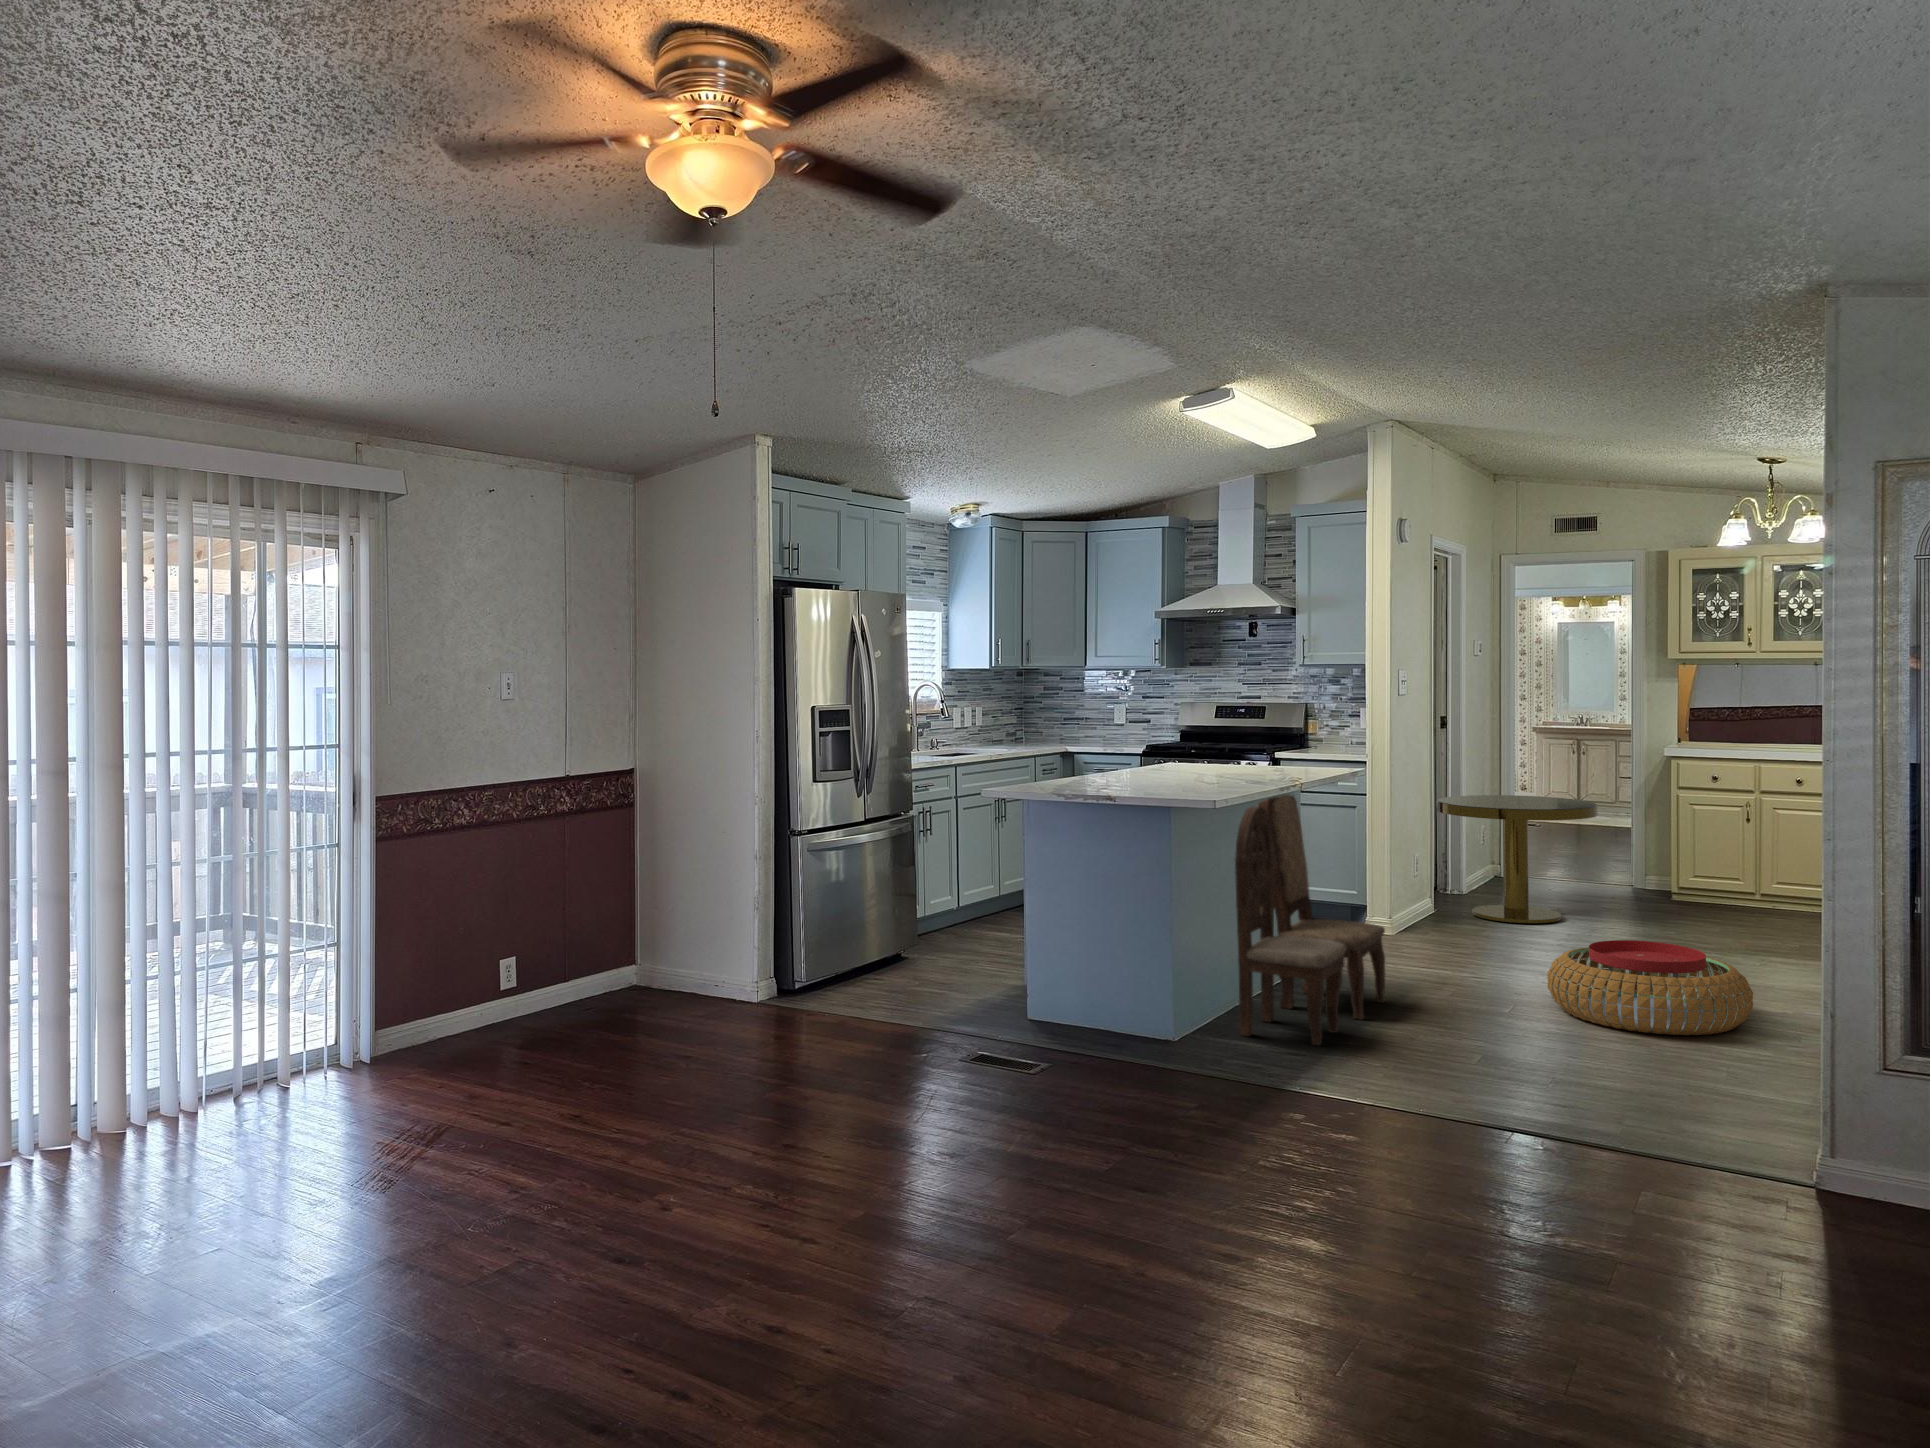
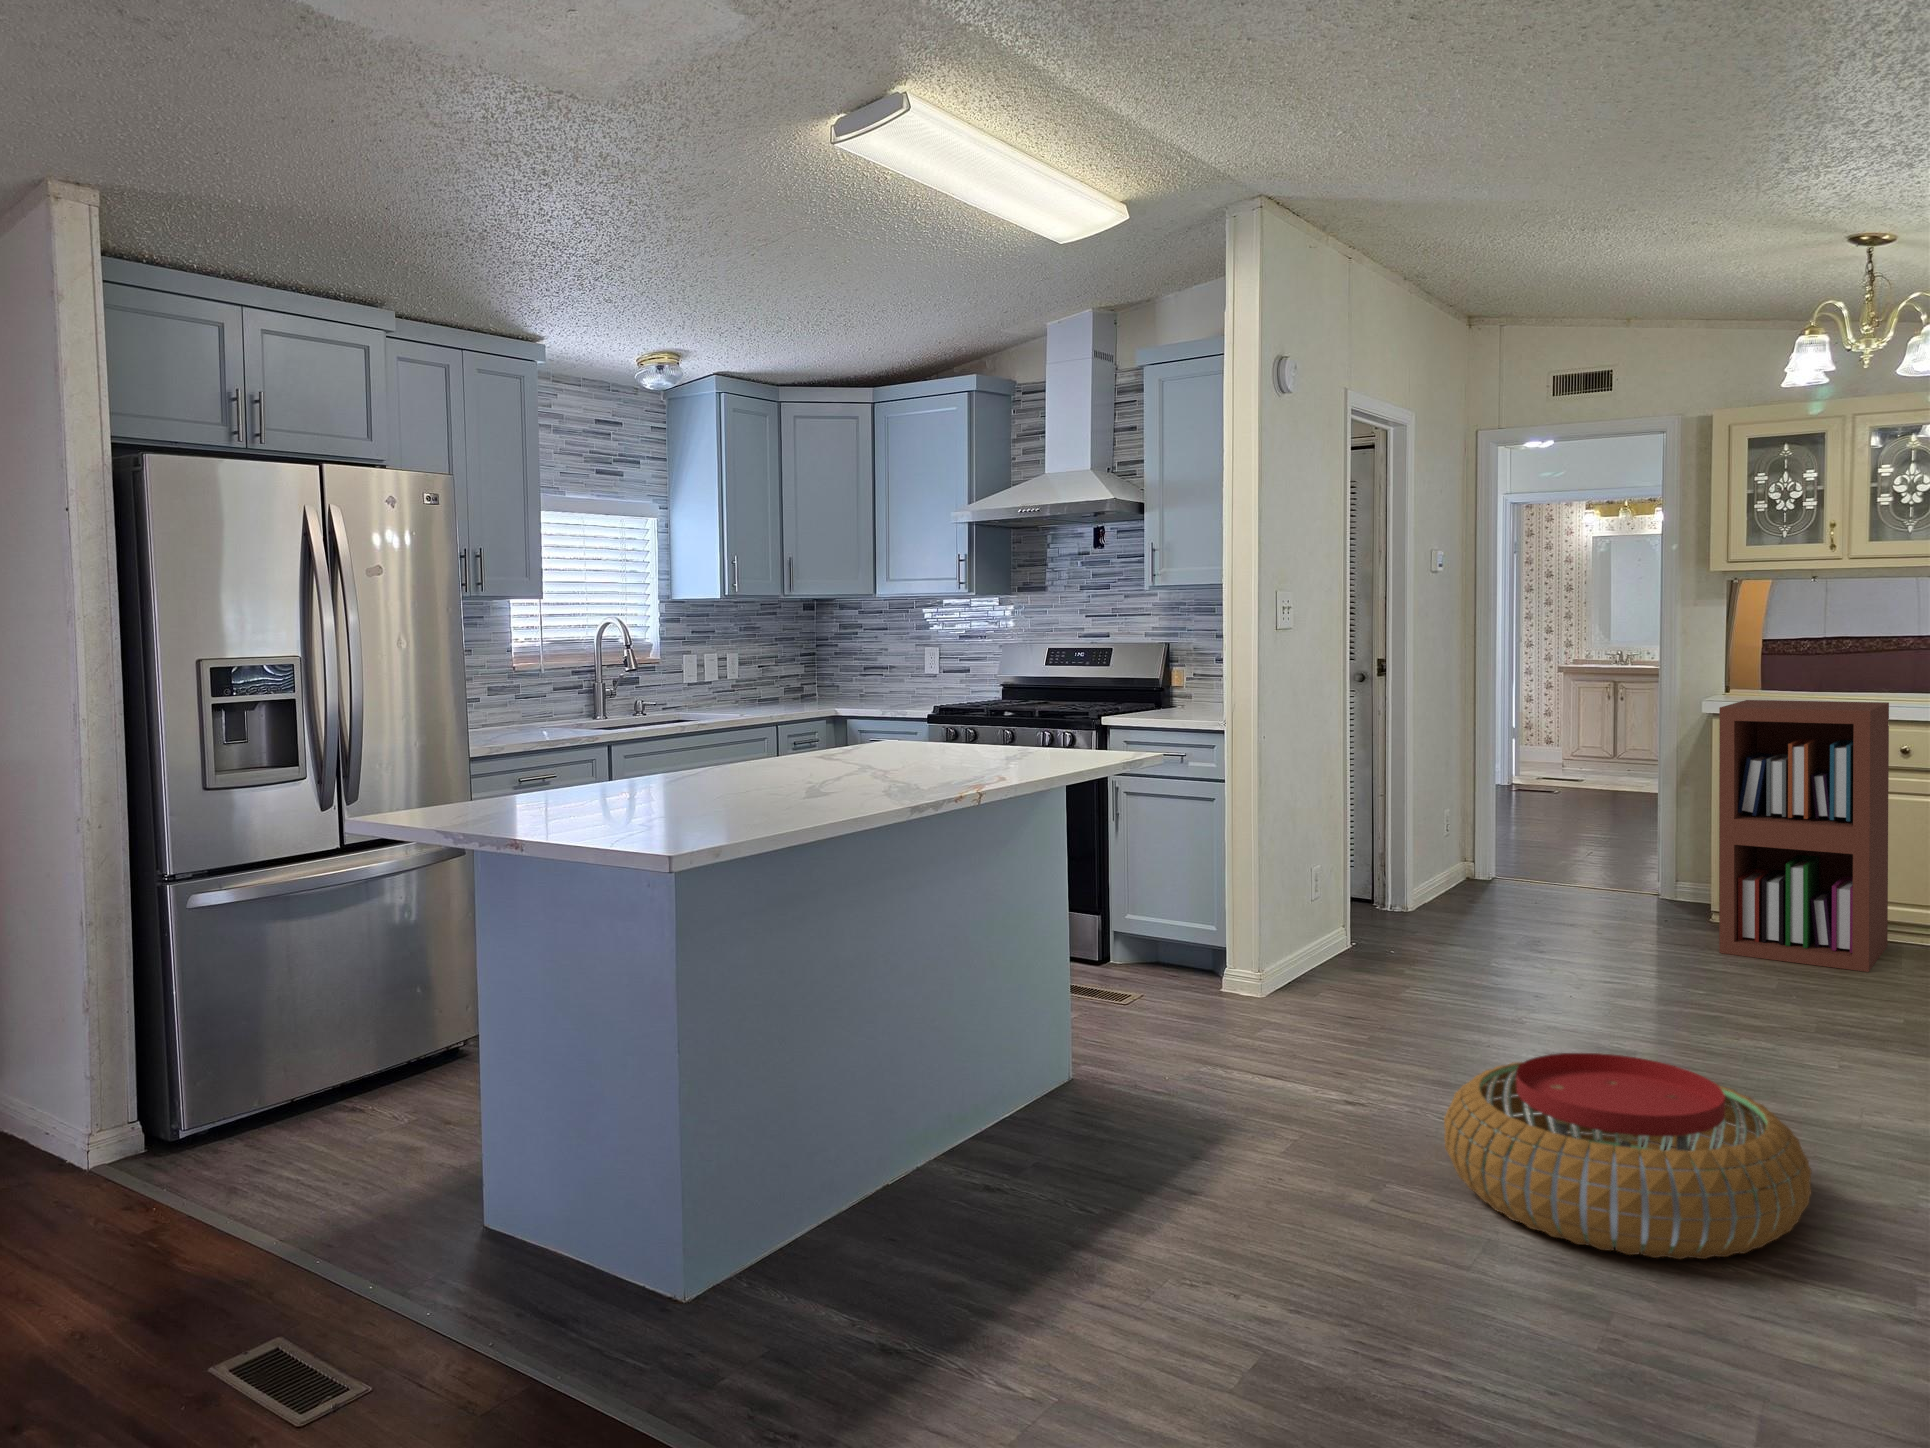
bookshelf: none [1679,748,1789,924] -> present [1719,700,1889,972]
dining chair: present [1235,795,1385,1045] -> none [831,778,1167,1287]
side table: present [1437,795,1598,923] -> none [1350,774,1589,973]

